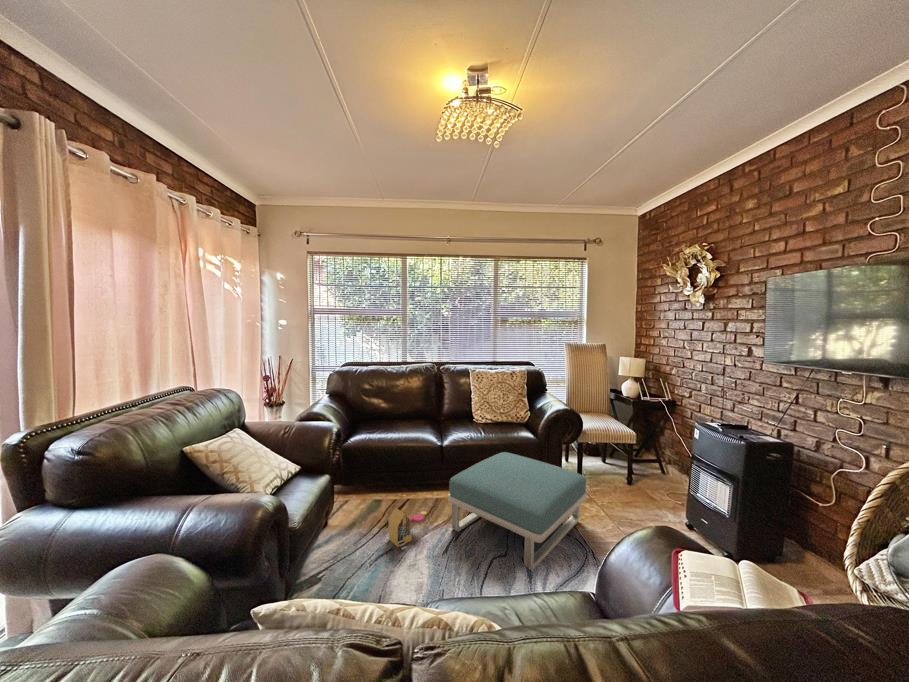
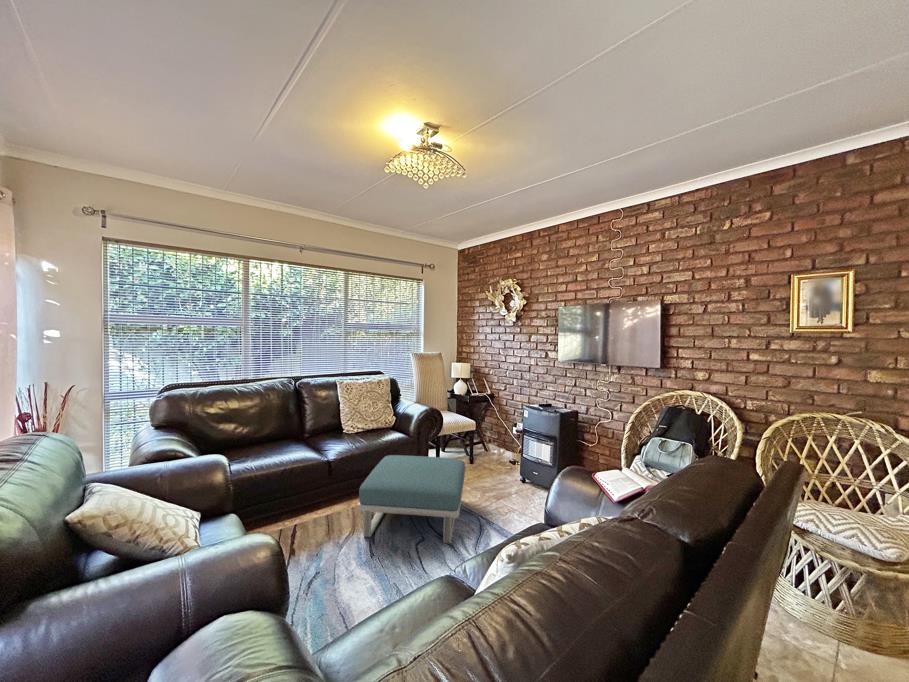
toy house: present [388,508,427,550] -> none [306,528,340,570]

